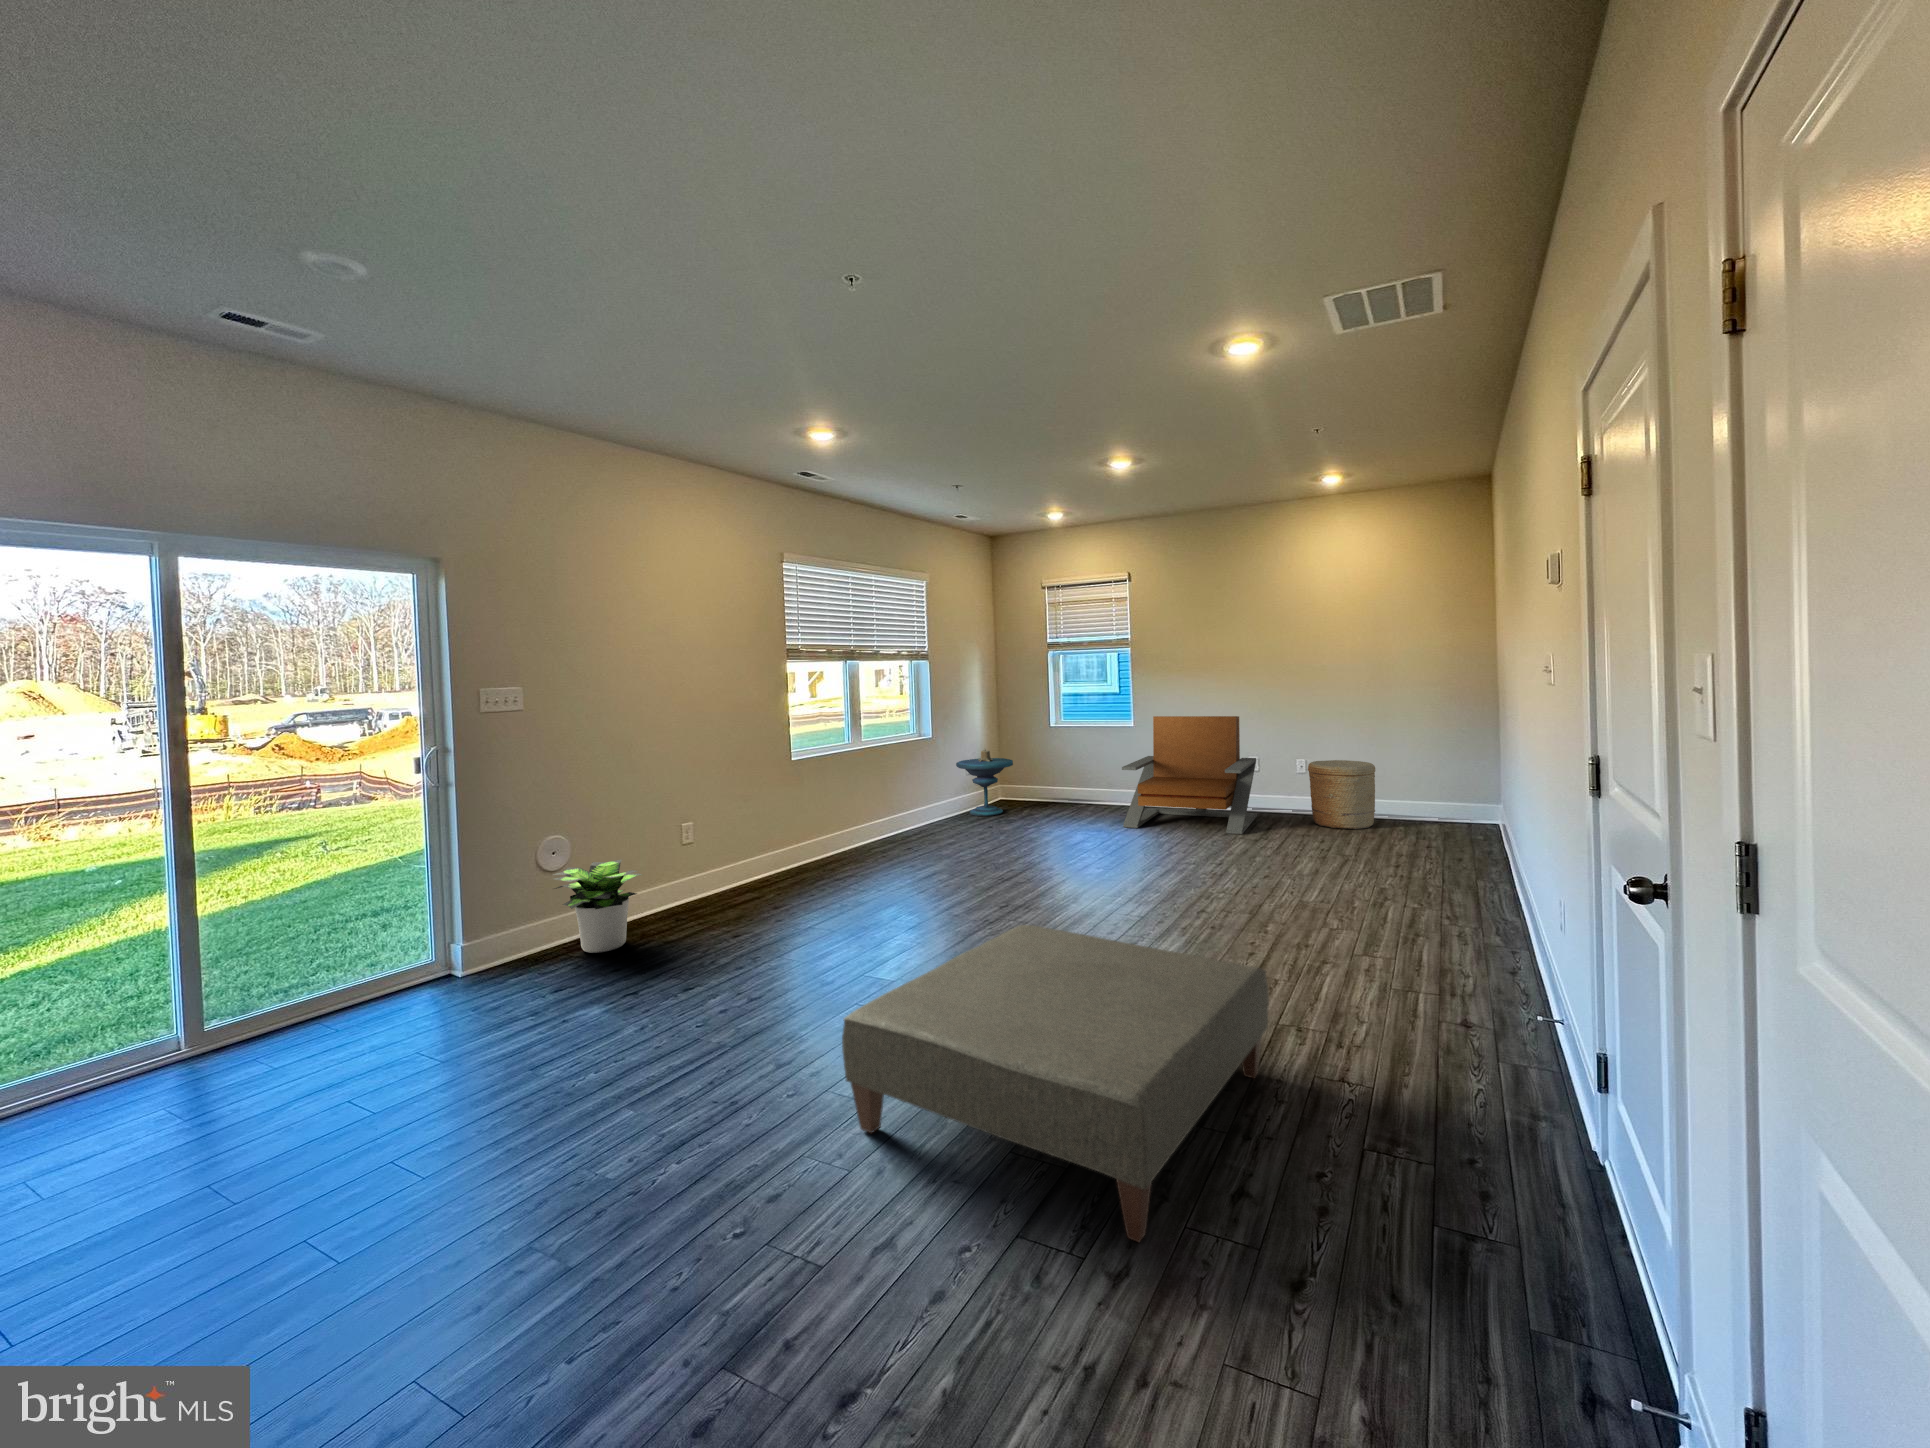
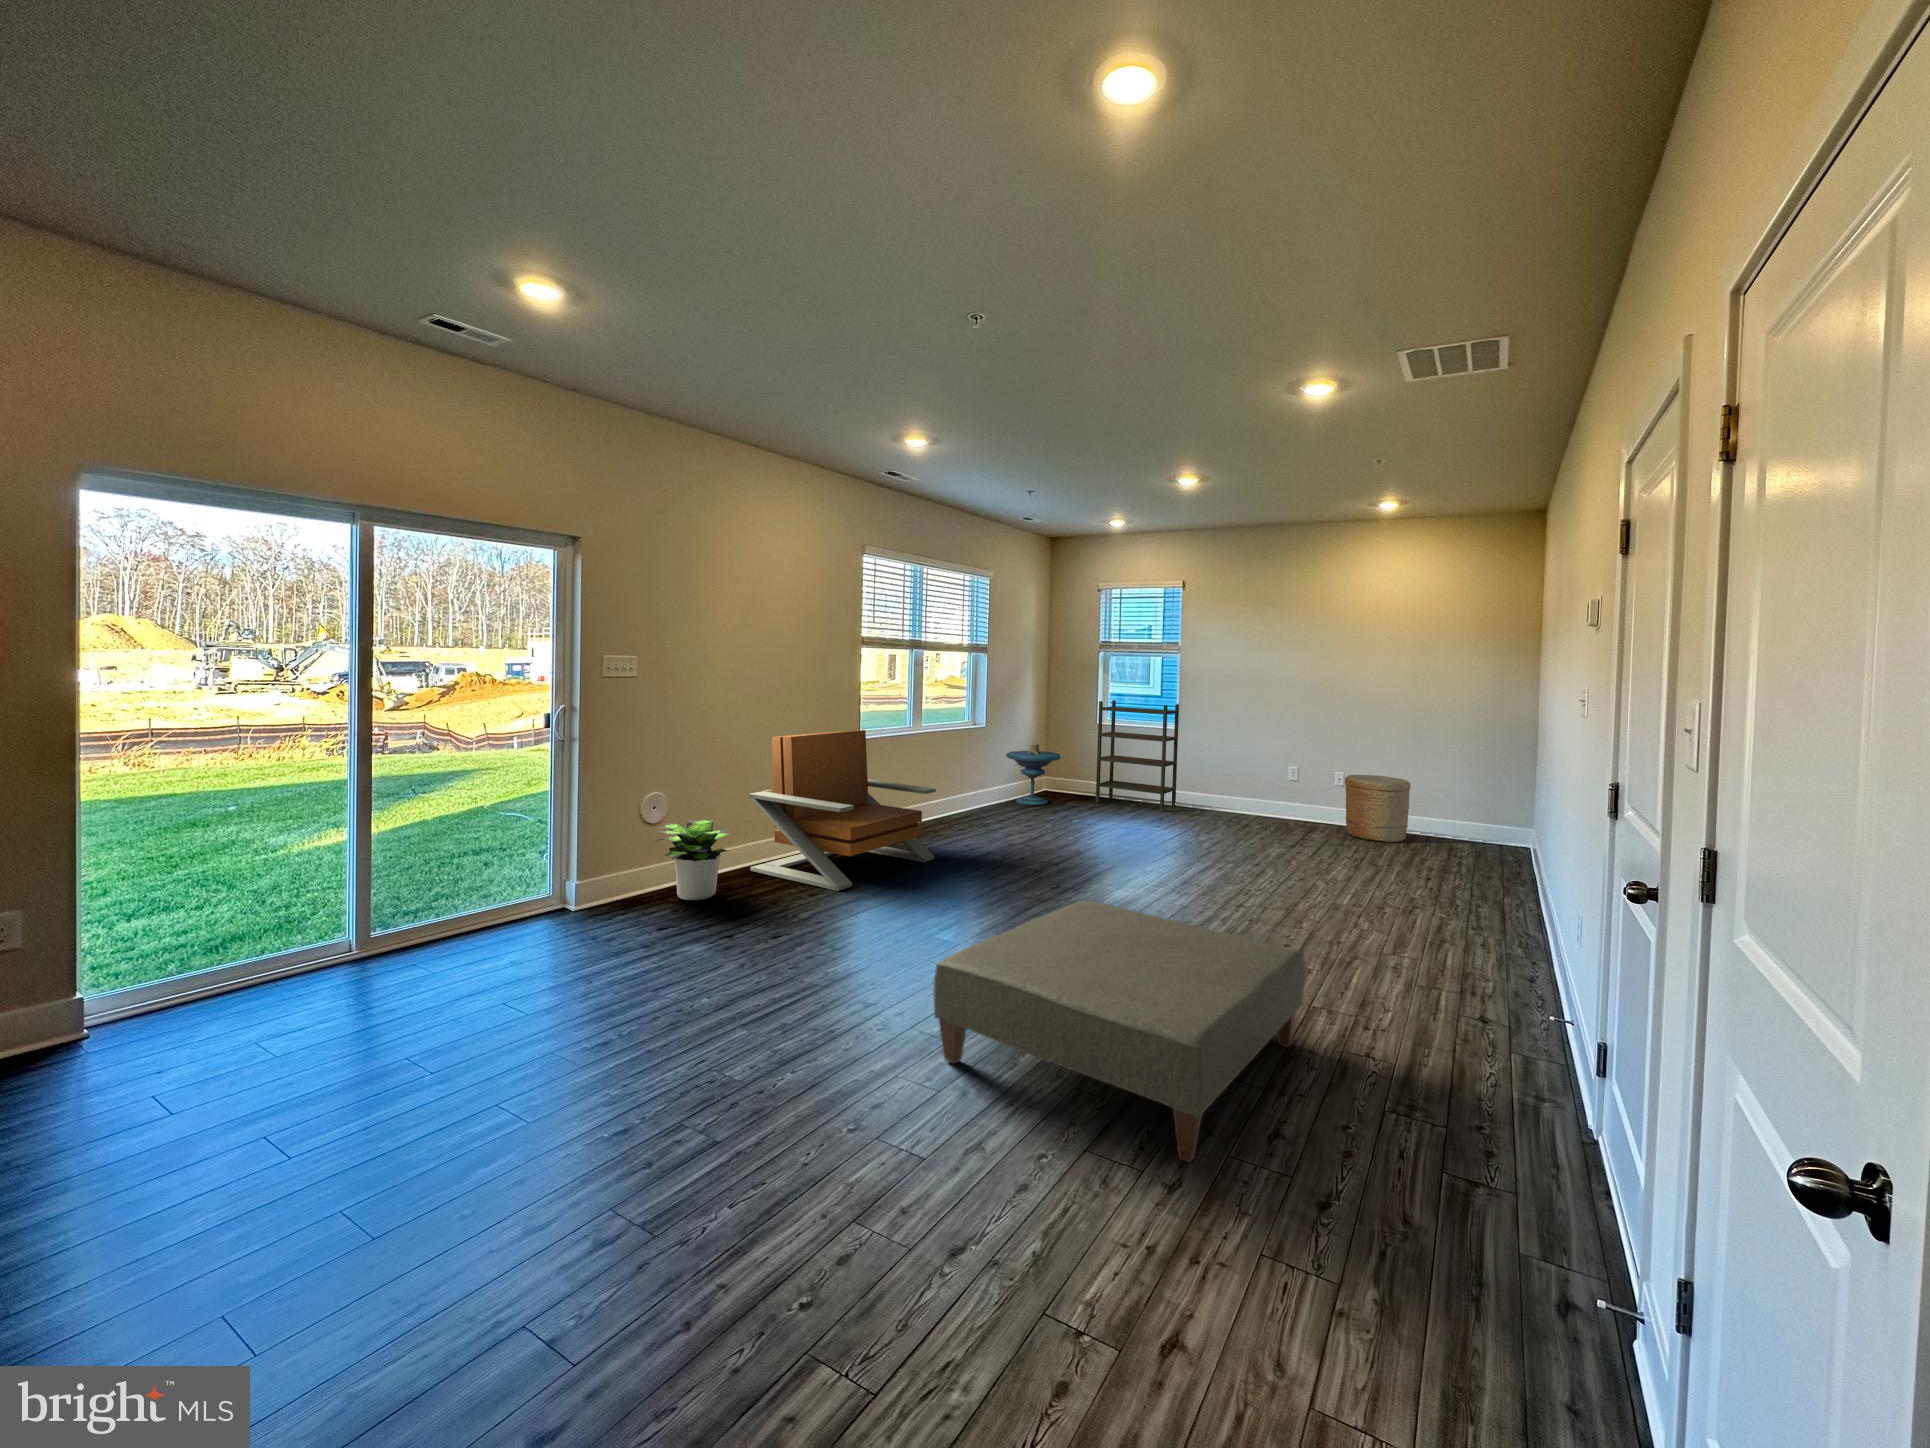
bookshelf: none [1050,699,1137,813] -> present [1096,700,1179,812]
lounge chair: present [1122,716,1257,834] -> present [749,730,936,891]

